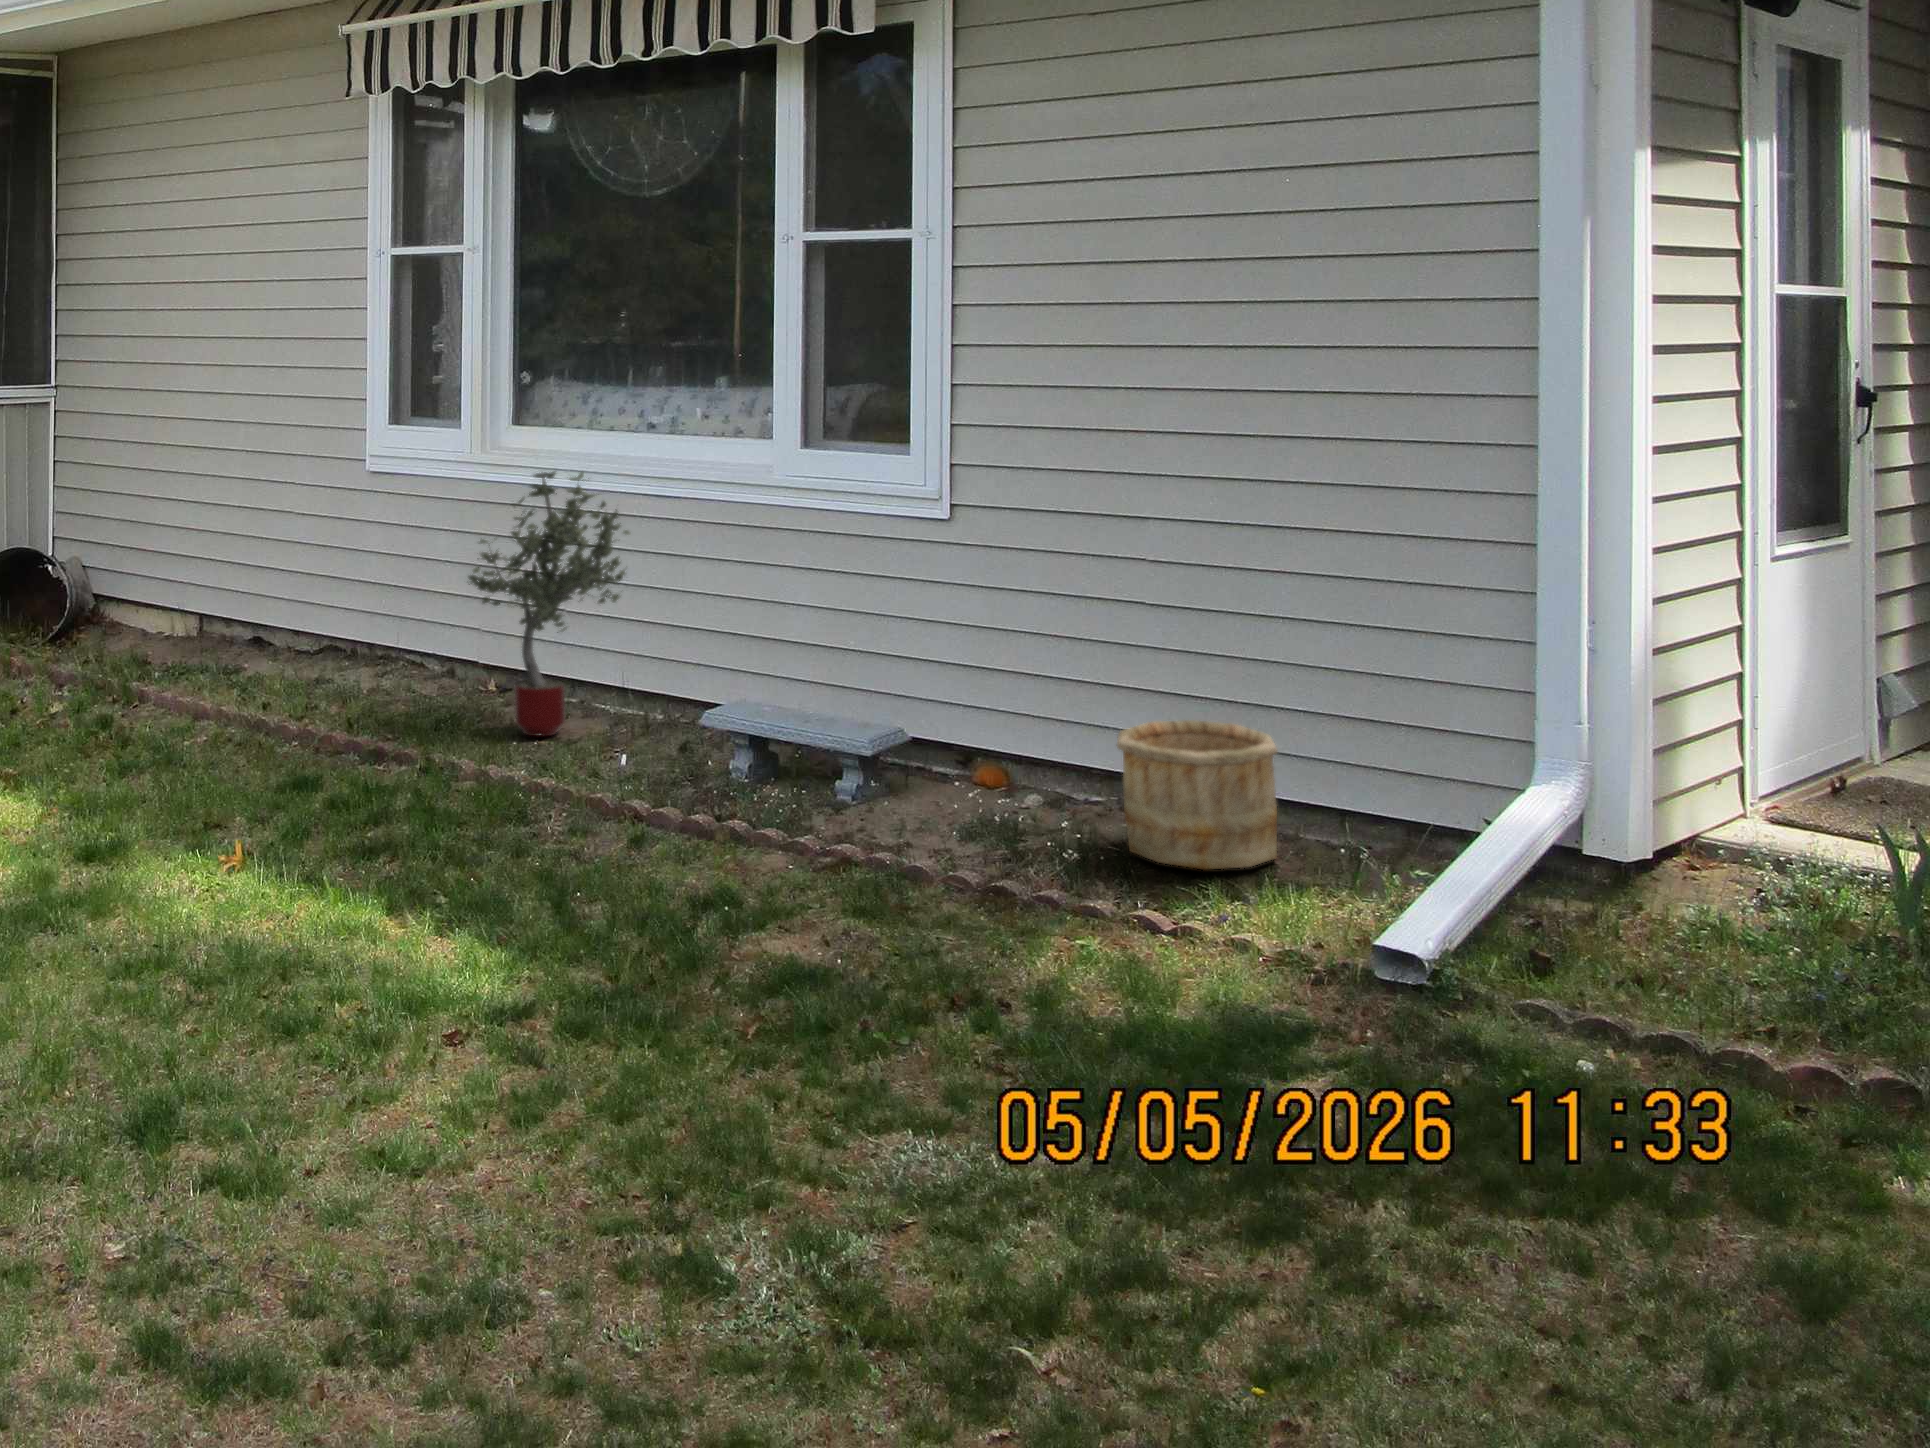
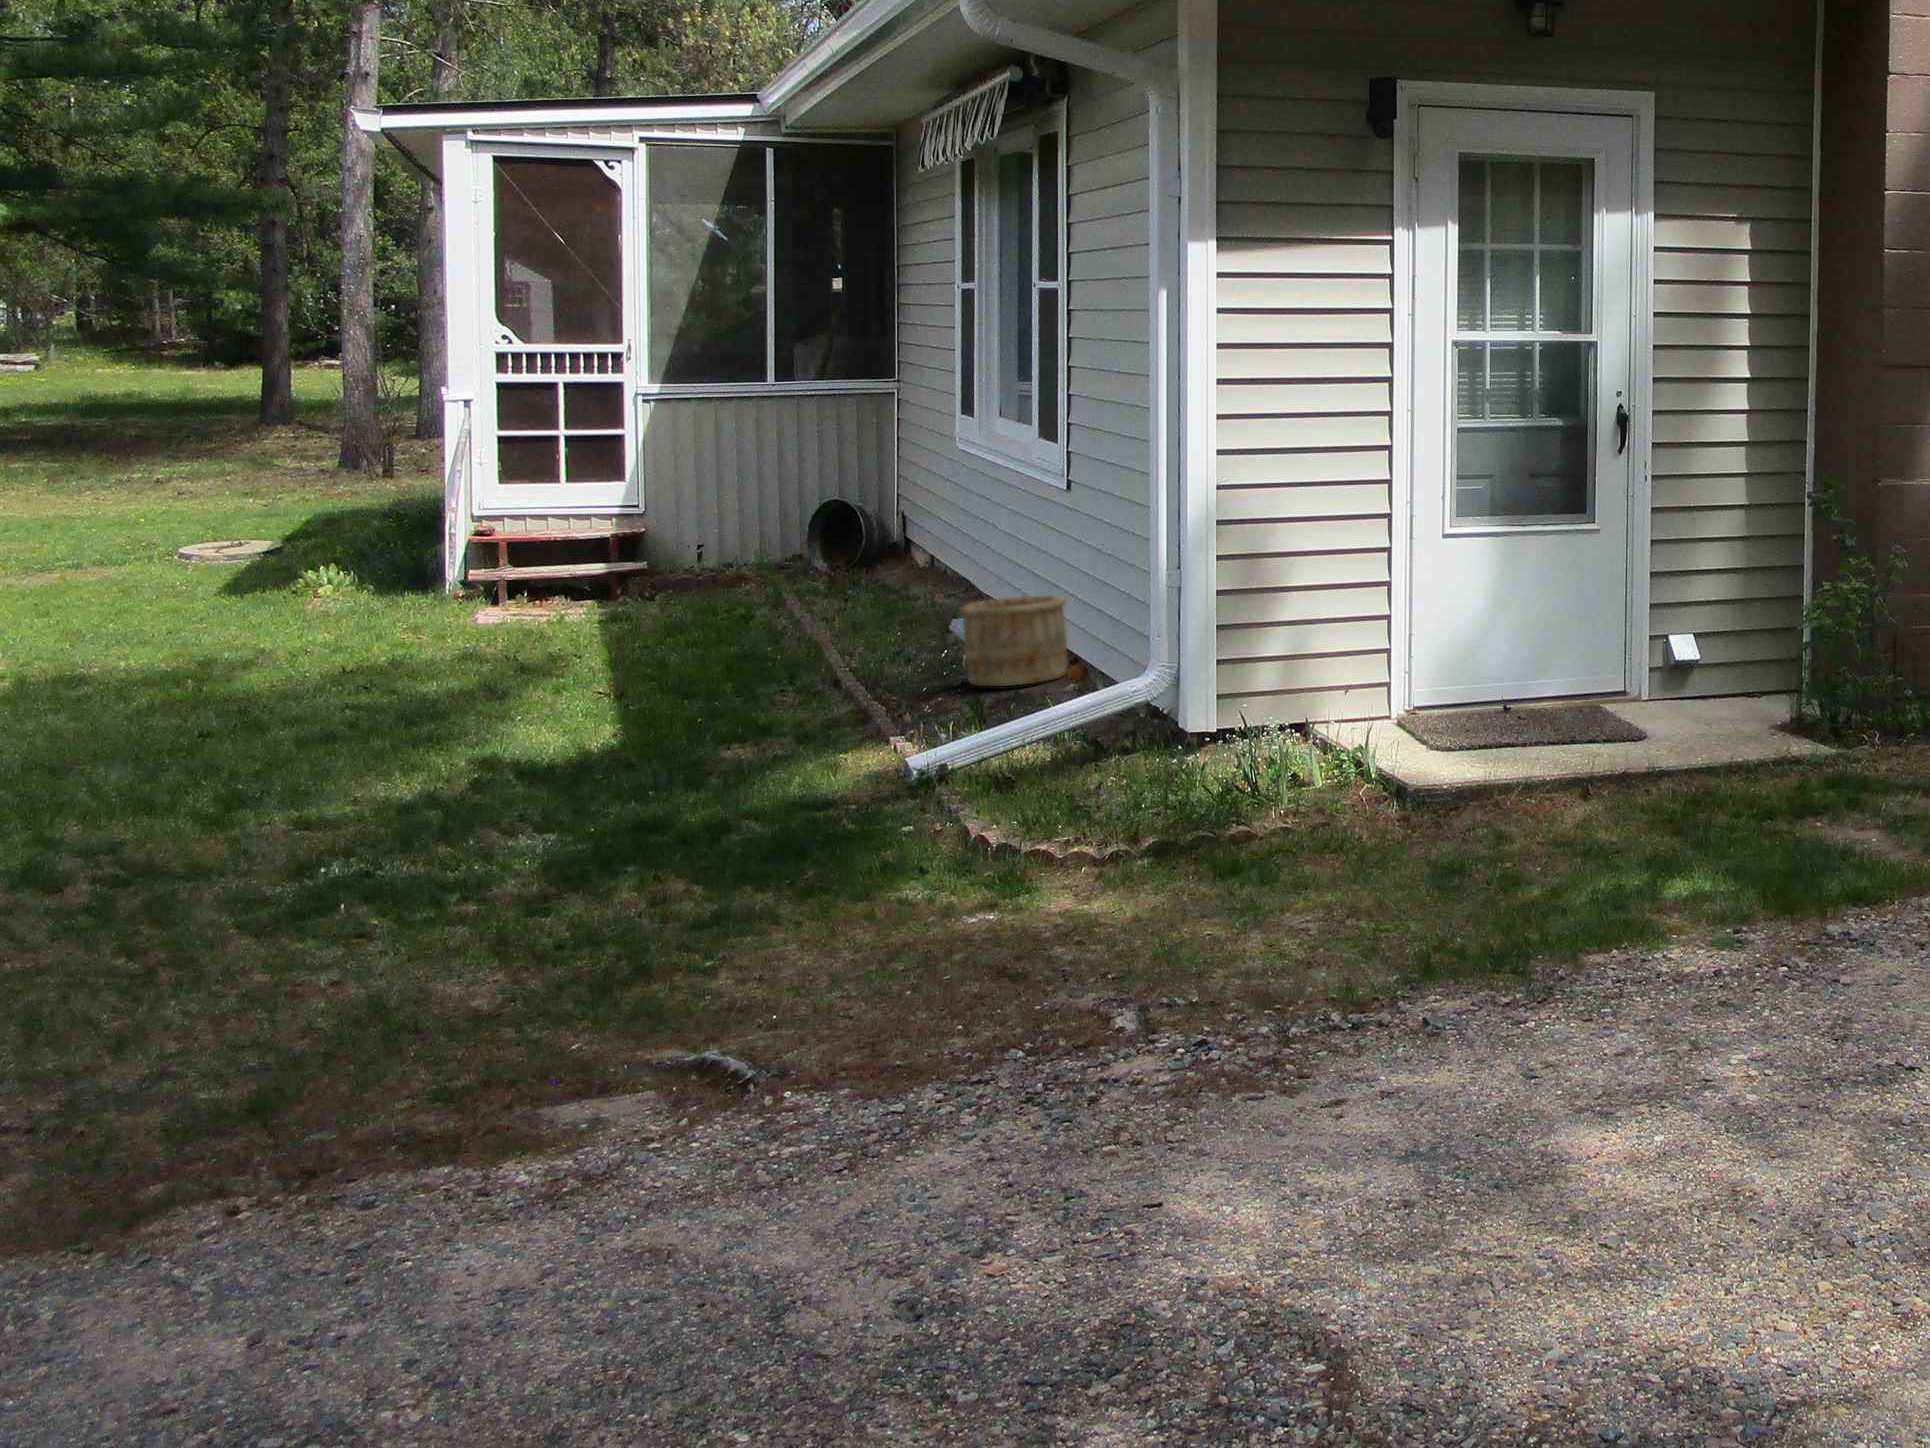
potted tree: present [468,472,630,737] -> none [875,432,985,623]

